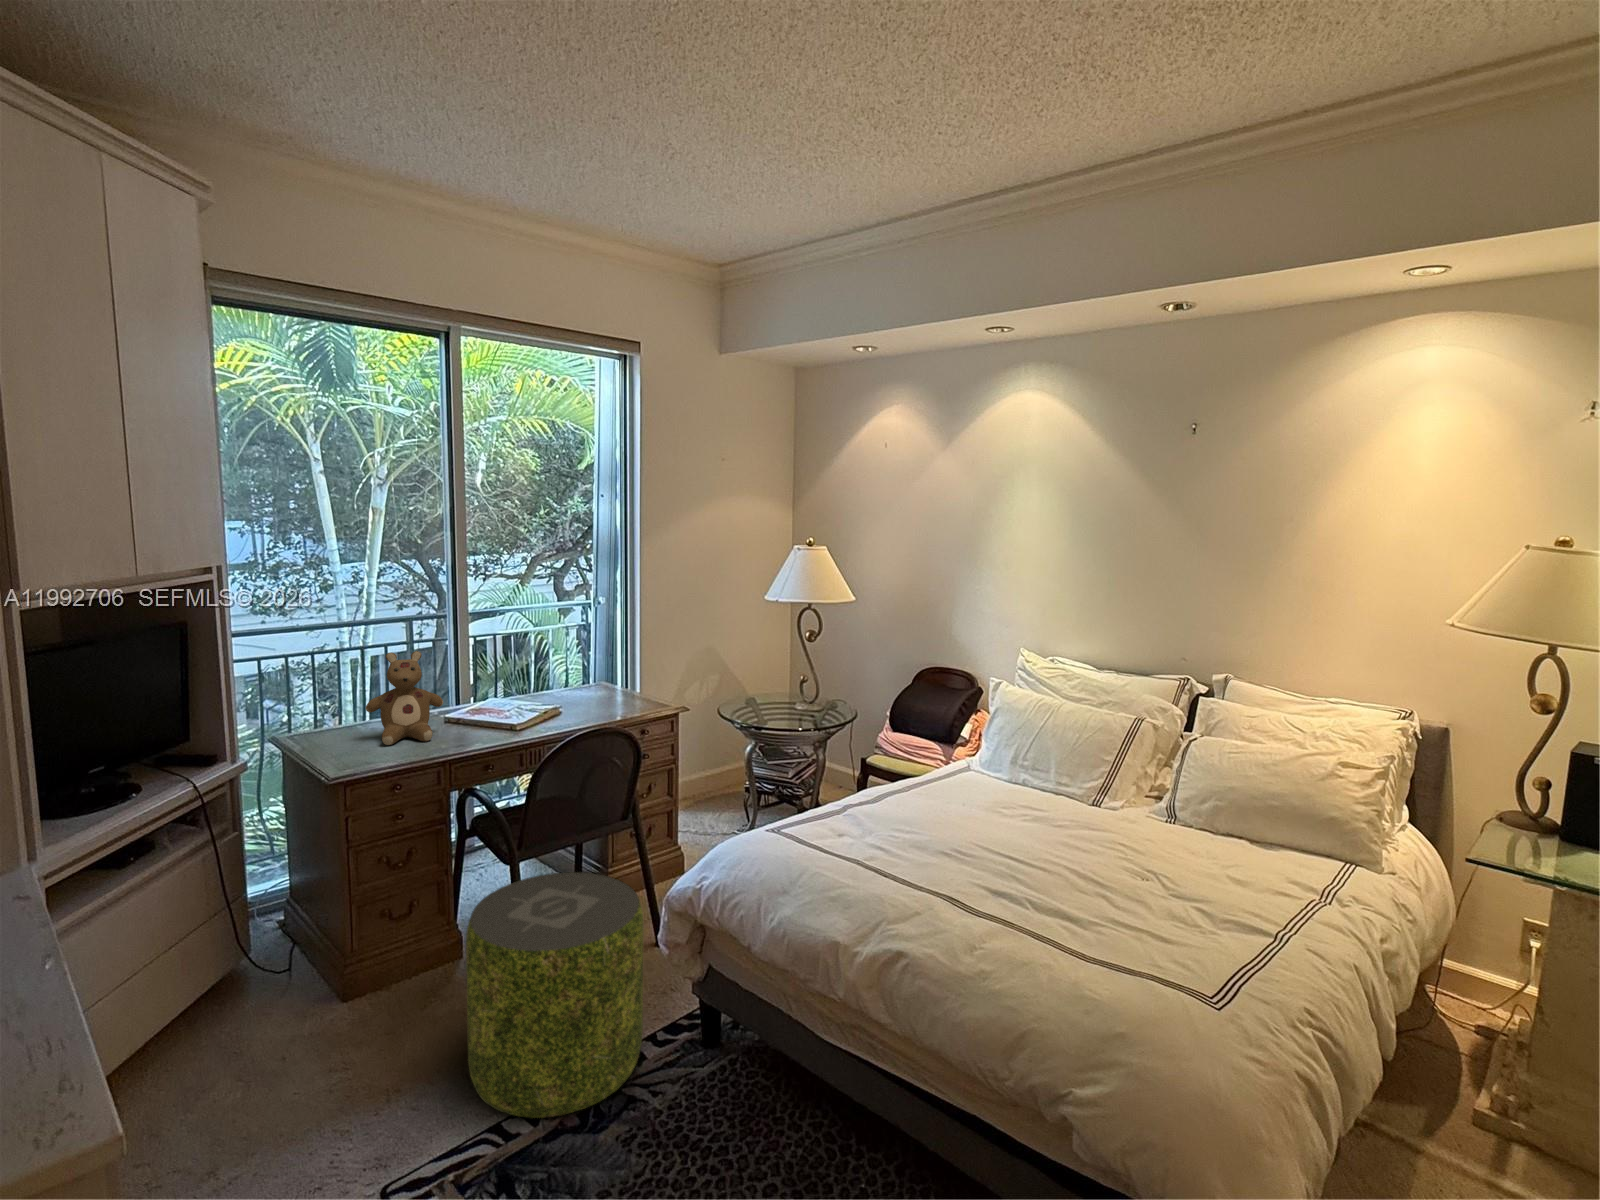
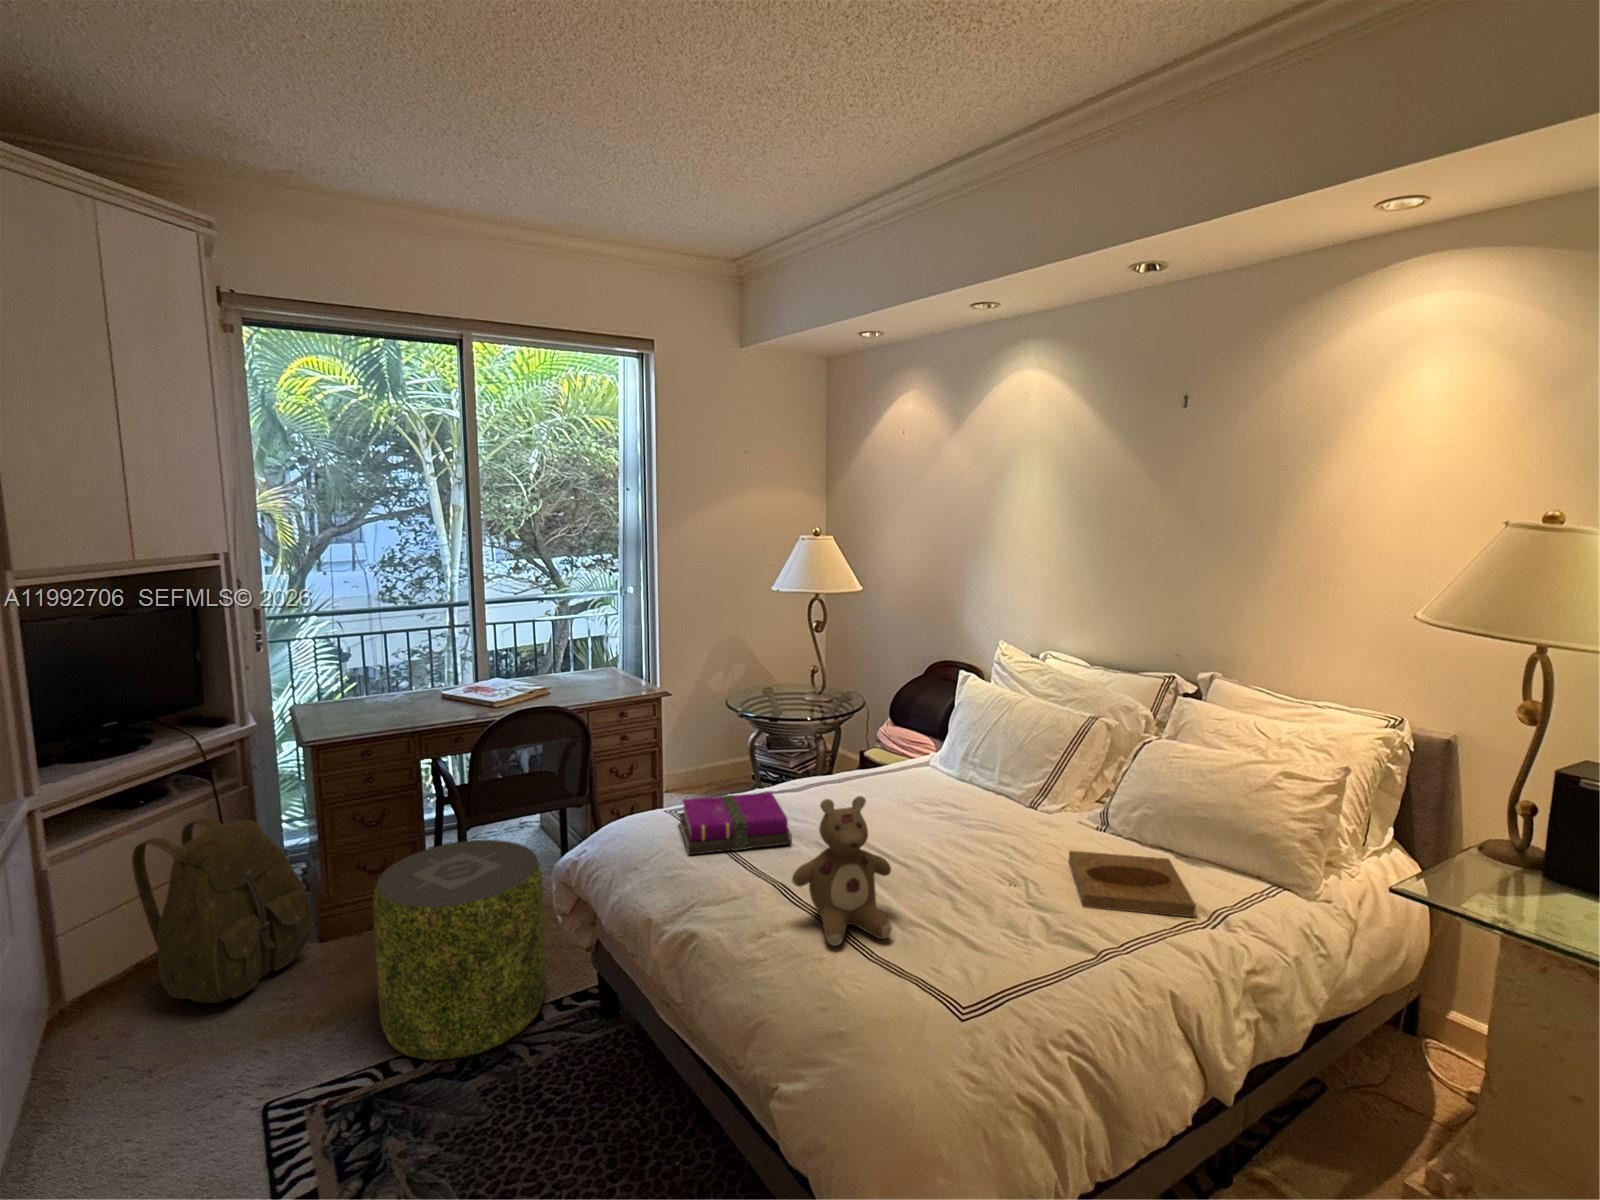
stuffed bear: present [365,651,443,745] -> present [792,796,892,946]
notebook: none [788,804,916,872] -> present [679,792,792,855]
tray: none [1167,843,1309,895] -> present [1069,851,1196,917]
backpack: none [136,870,345,1087] -> present [132,818,312,1003]

